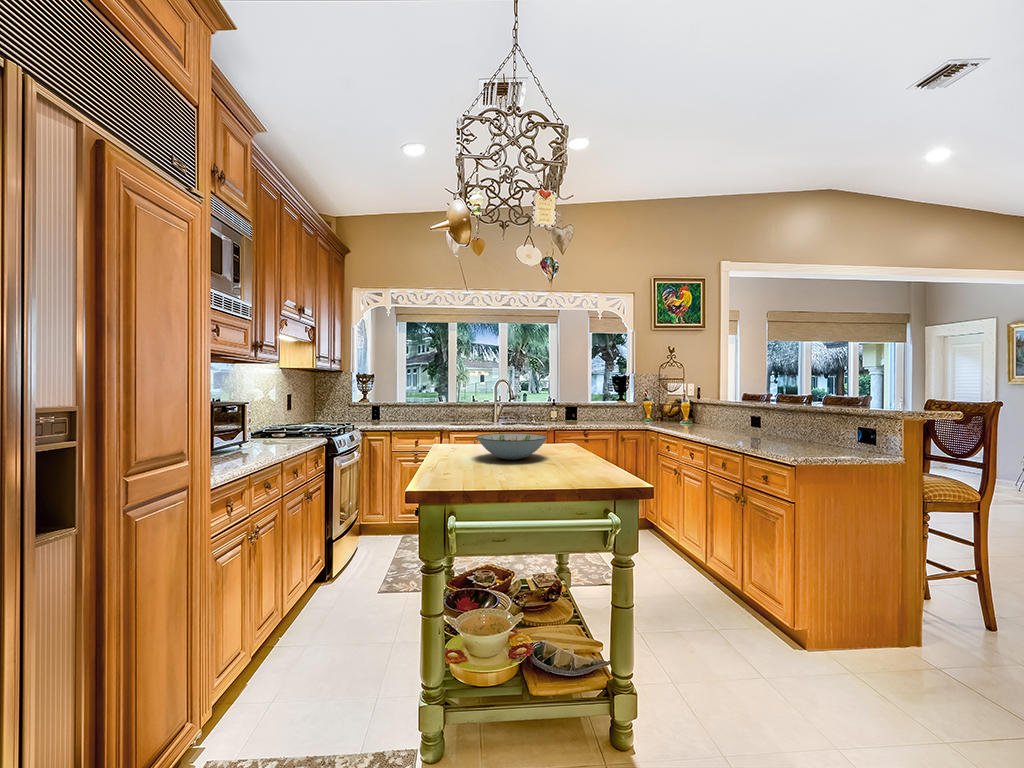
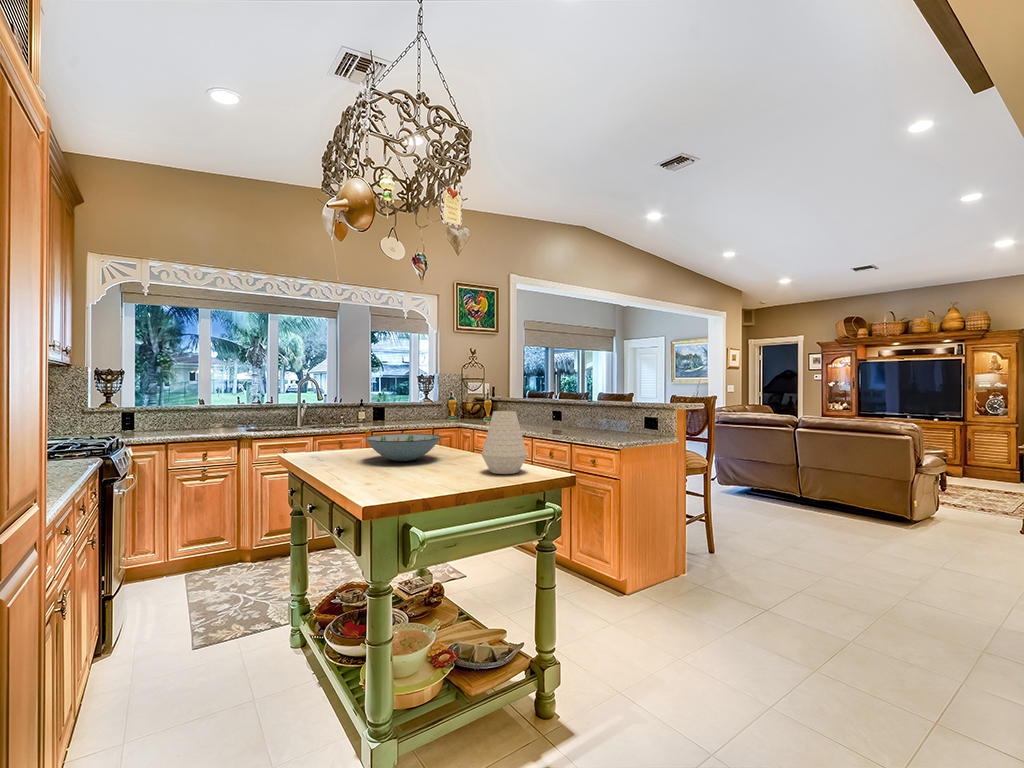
vase: none [556,415,605,482] -> present [482,411,527,474]

